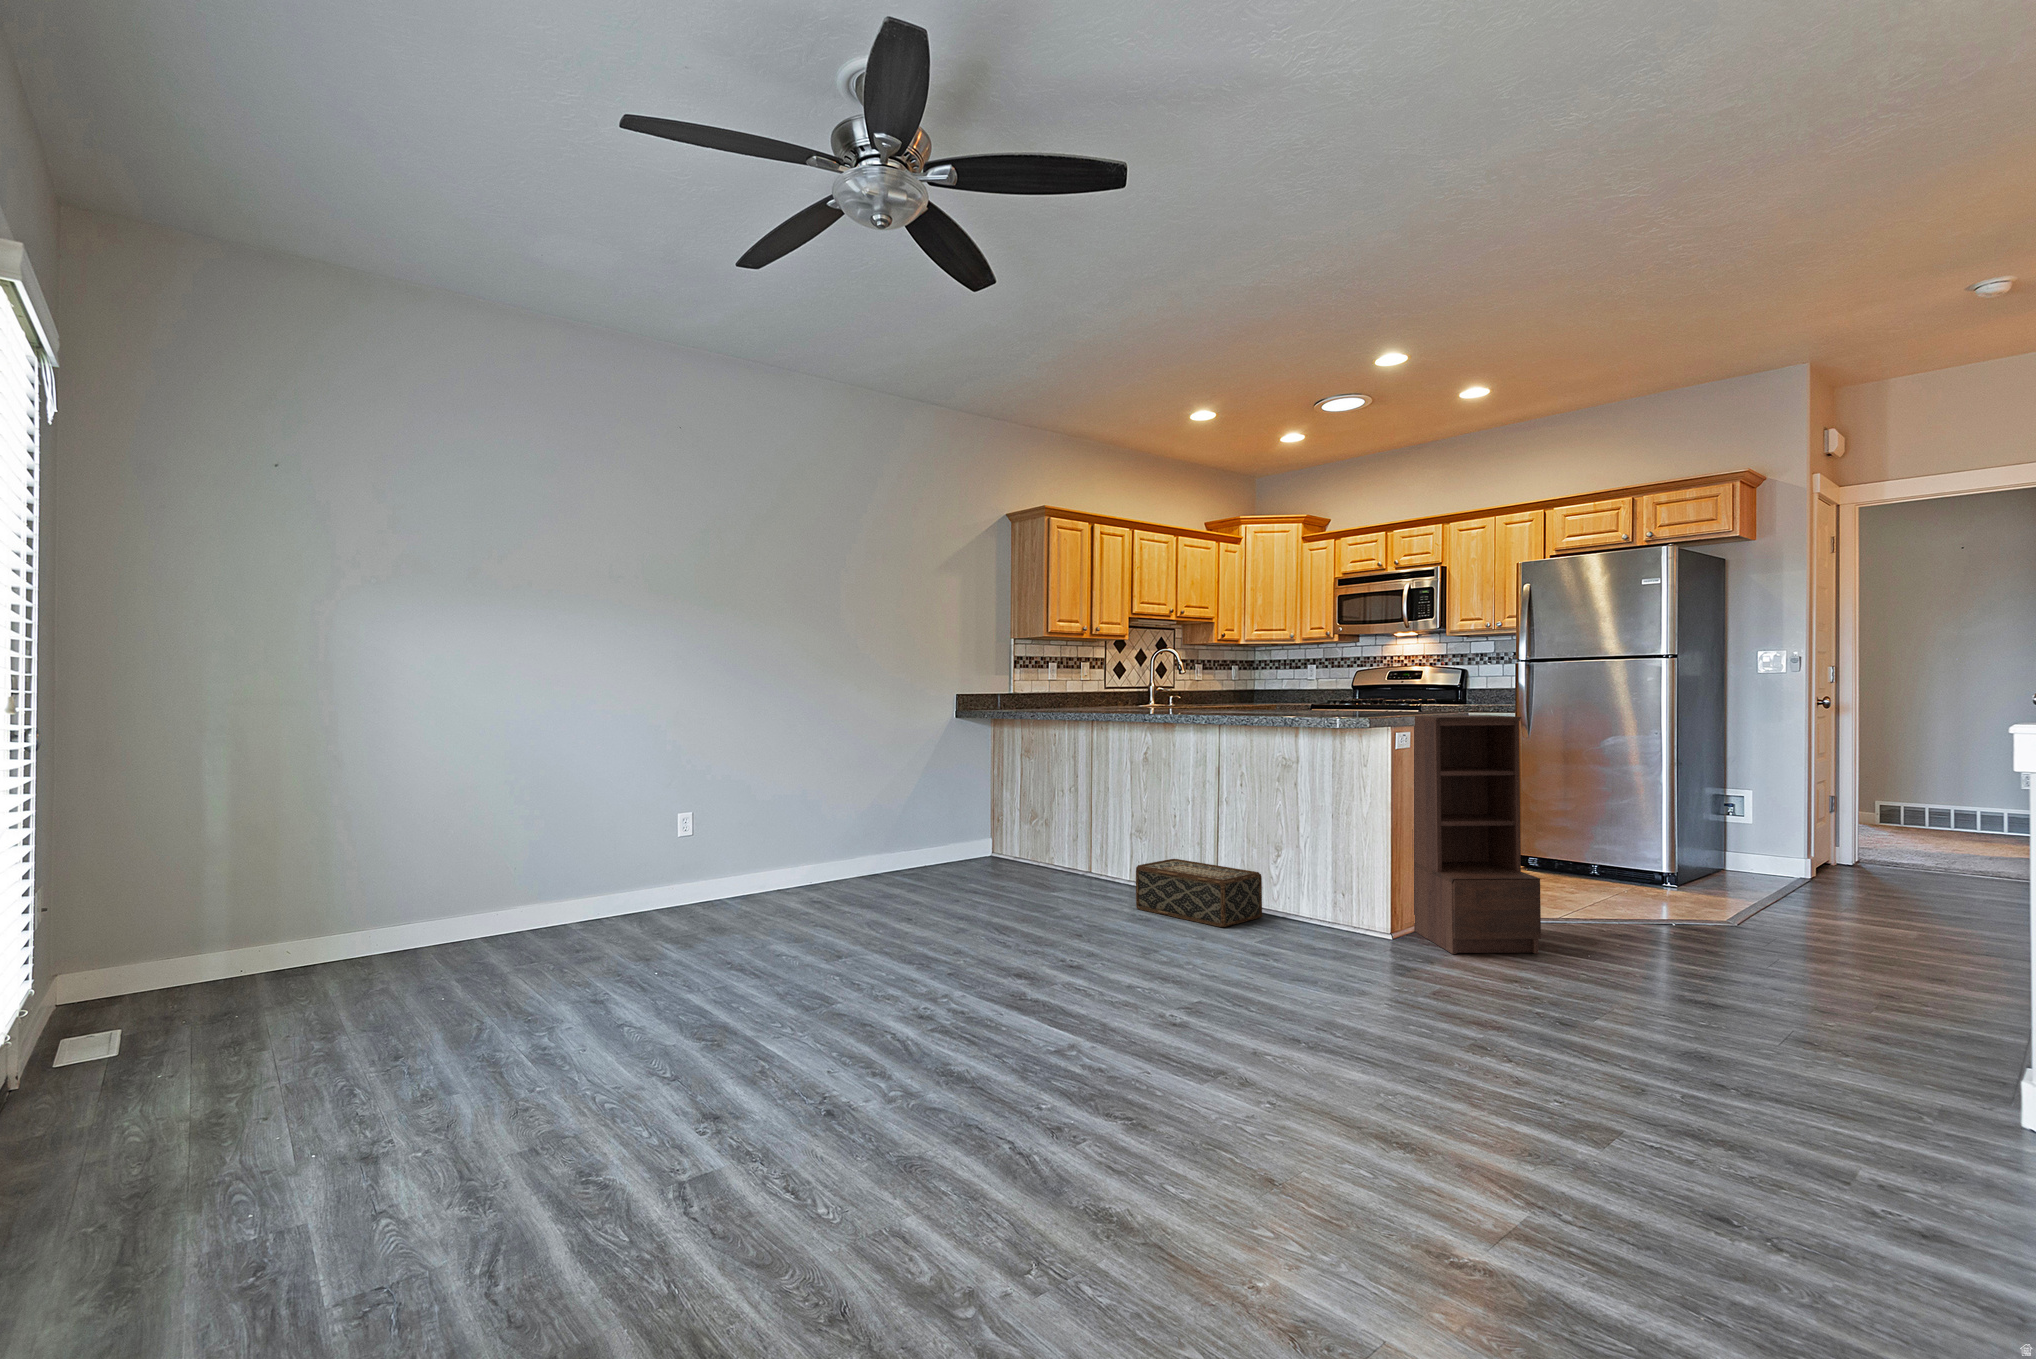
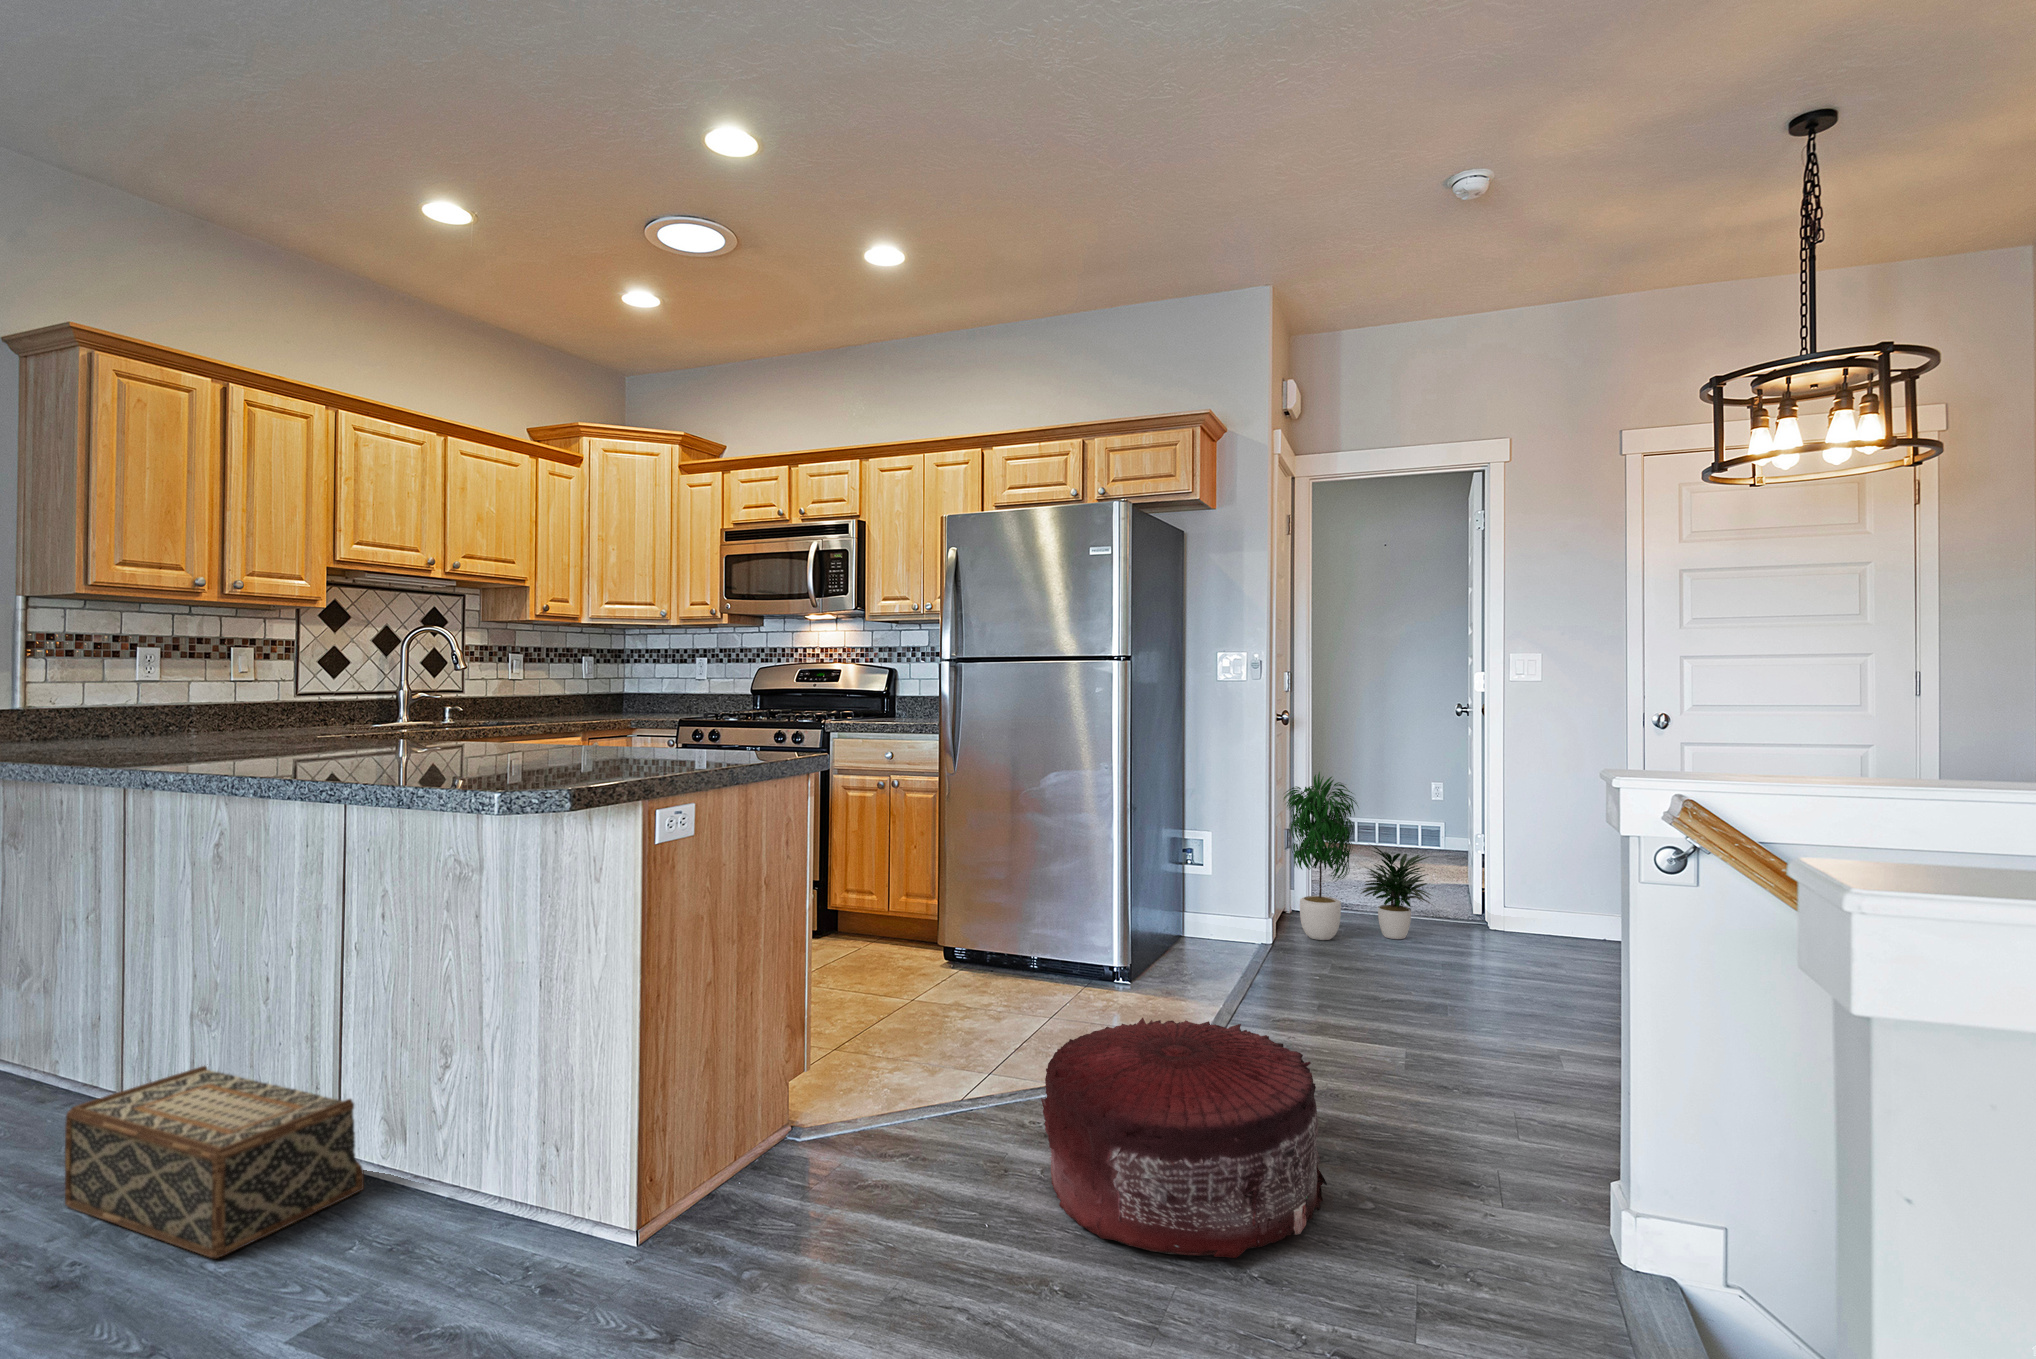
bookshelf: present [1412,715,1541,954] -> none [666,759,870,1274]
potted plant: none [1821,744,1984,885] -> present [1284,772,1432,940]
pouf: none [1639,873,1843,981] -> present [1041,1018,1327,1258]

